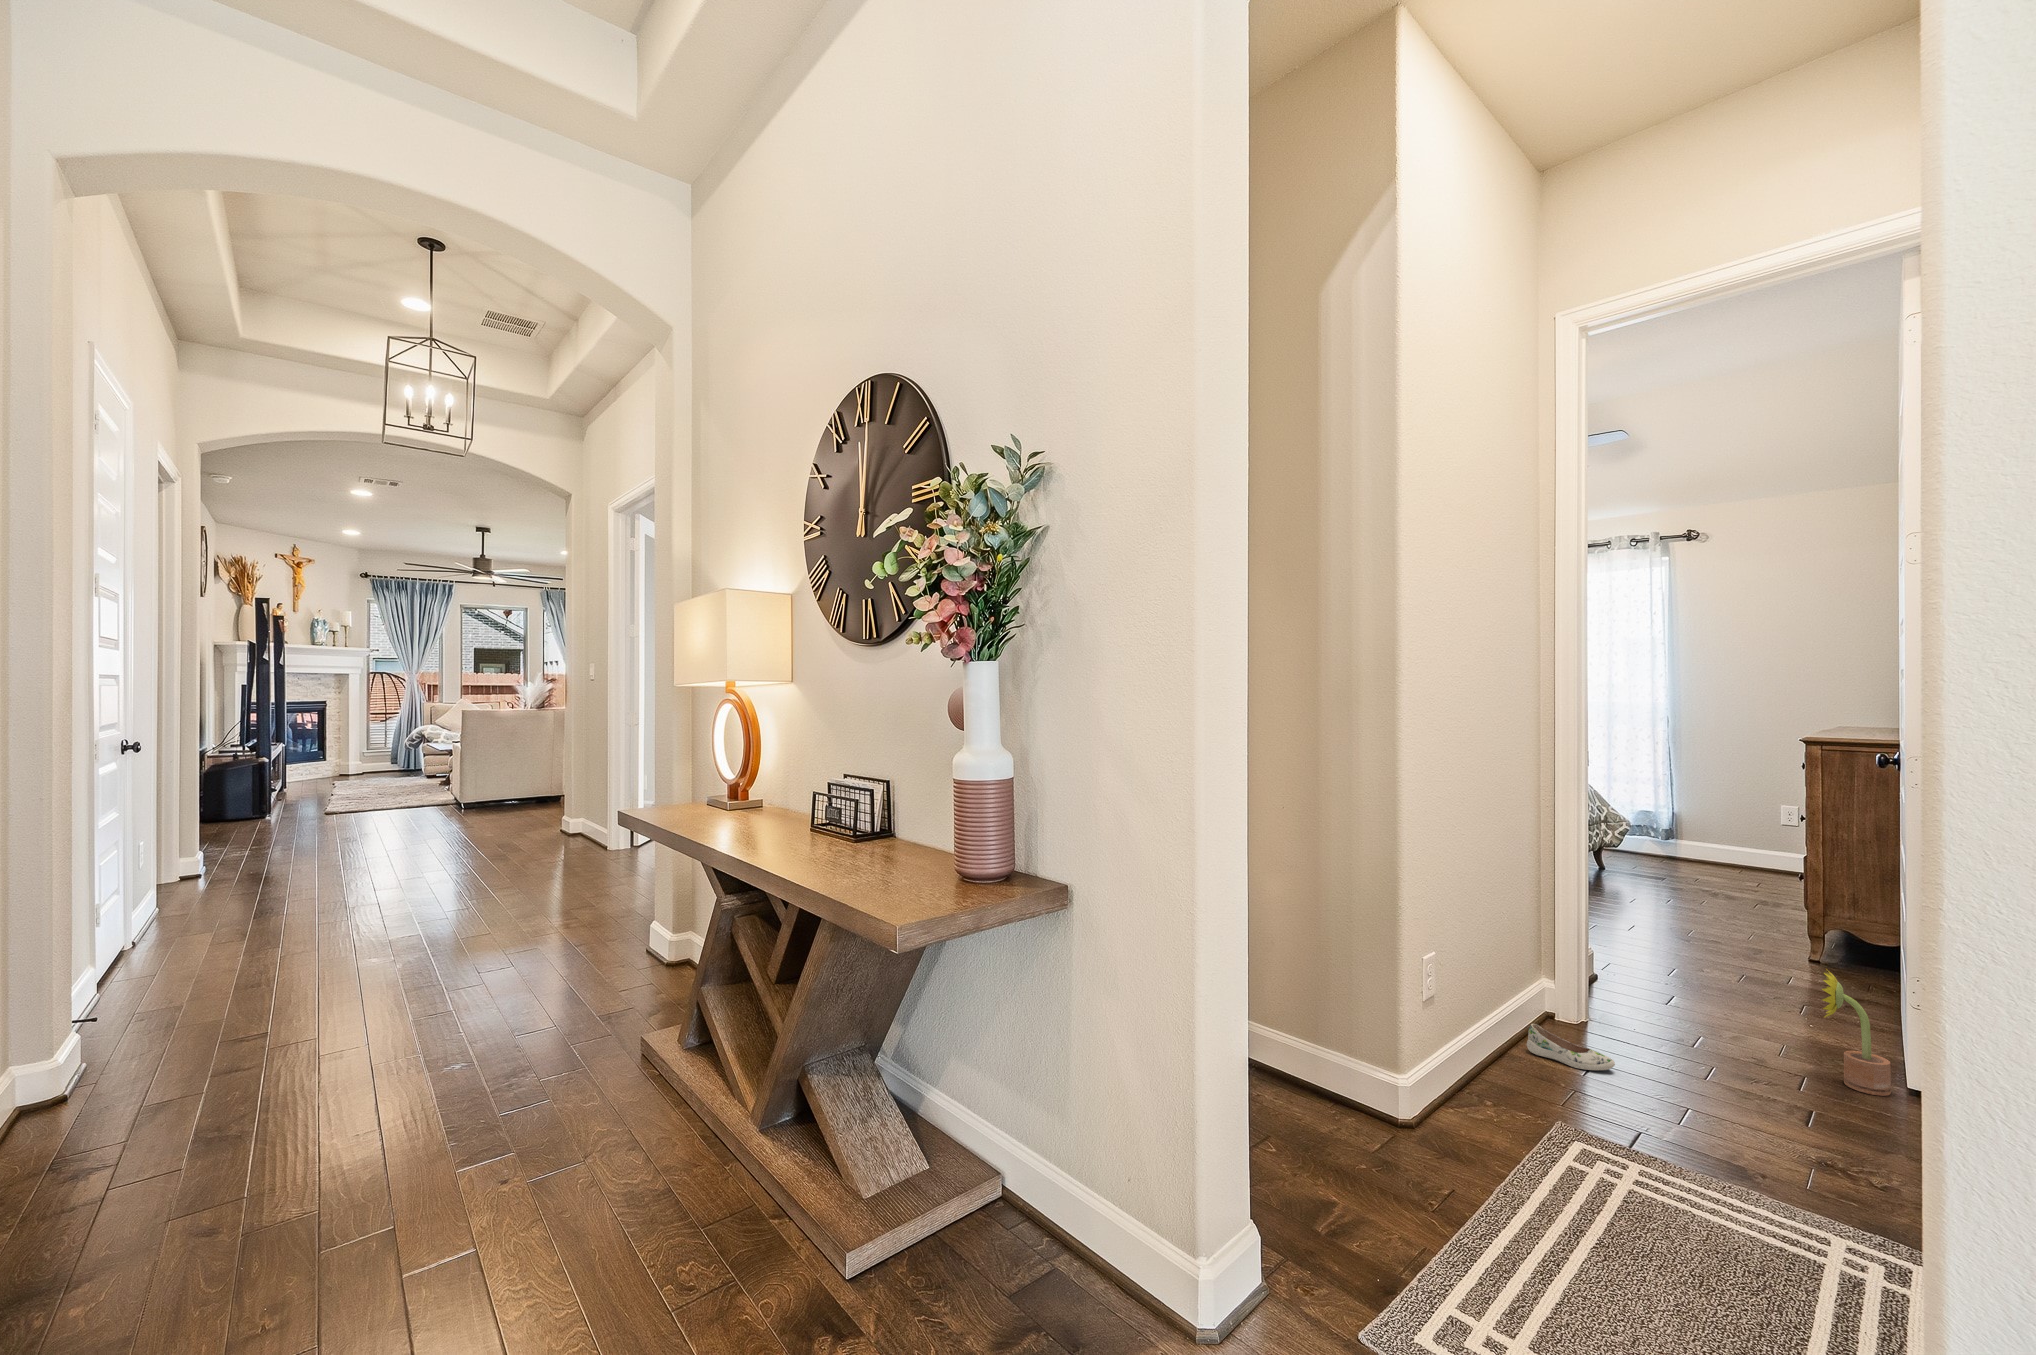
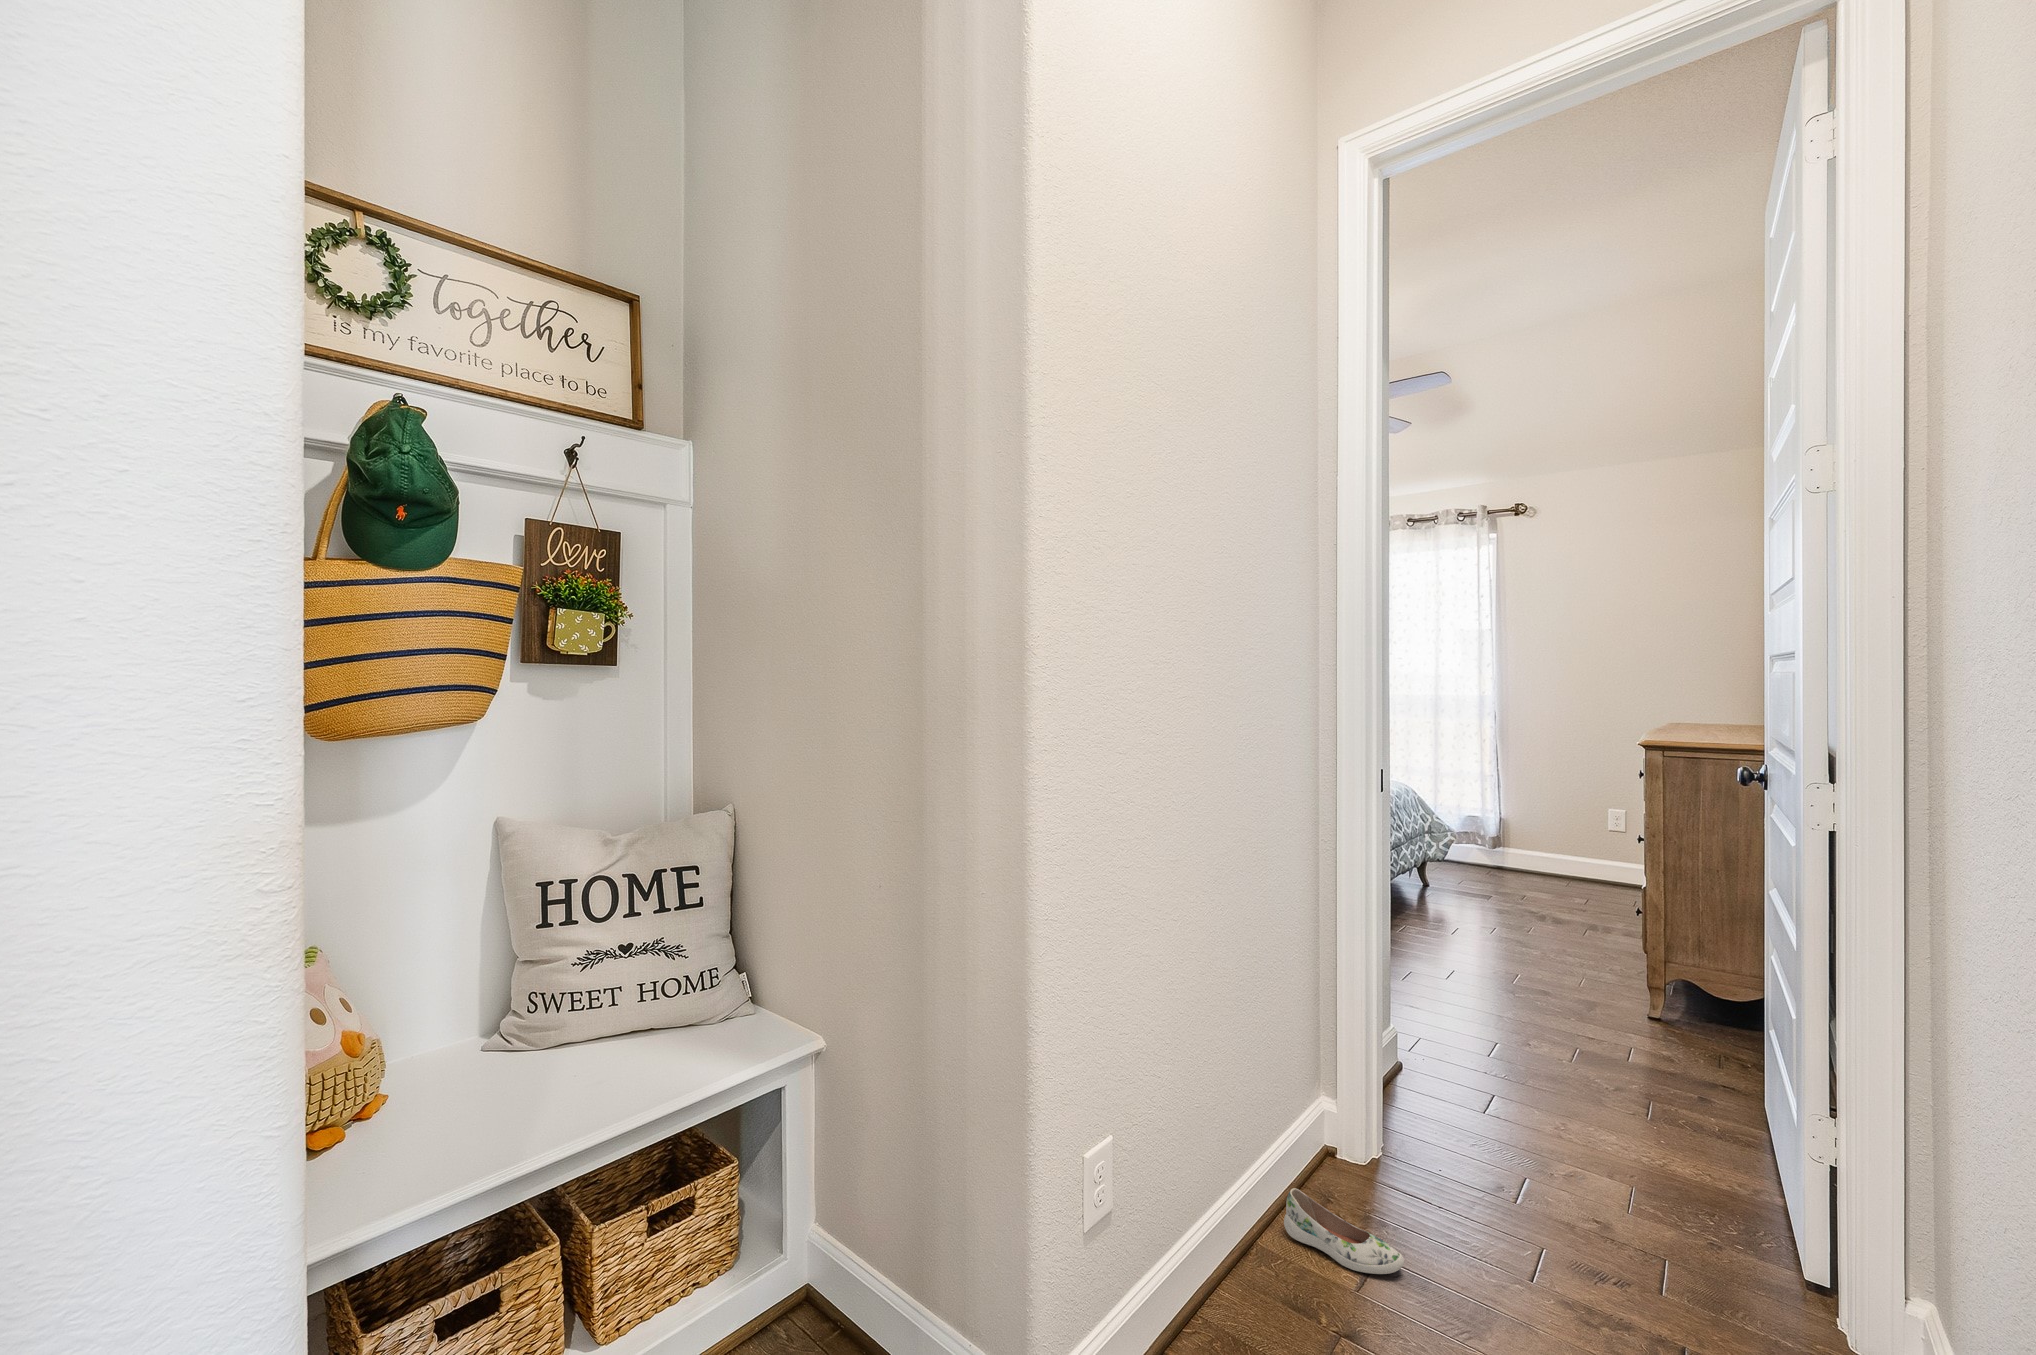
decorative plant: present [1822,972,1891,1096] -> none [1694,1094,1791,1299]

